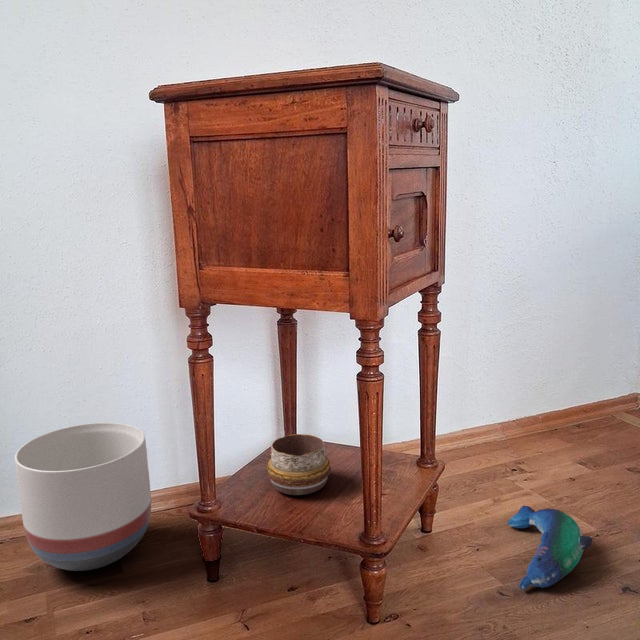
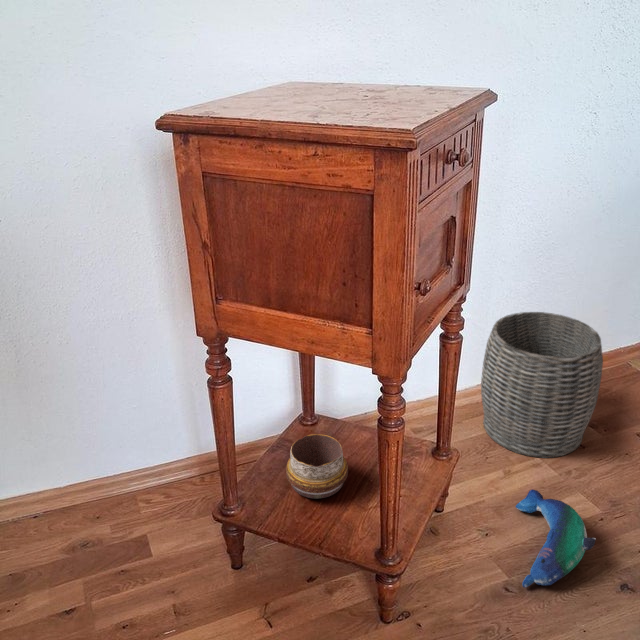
woven basket: none [465,346,583,486] -> present [481,312,603,458]
planter: present [15,422,151,571] -> none [44,412,176,557]

